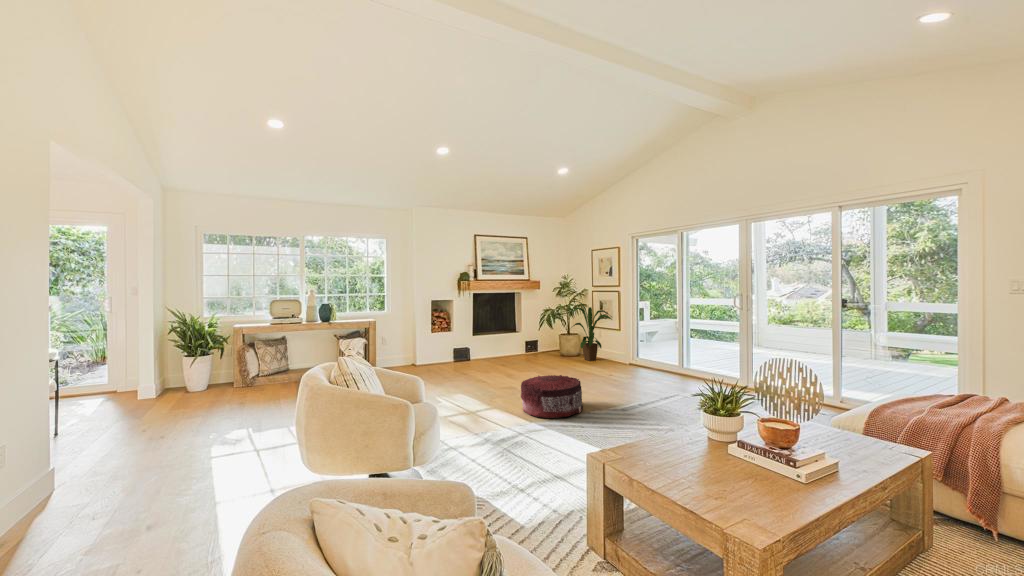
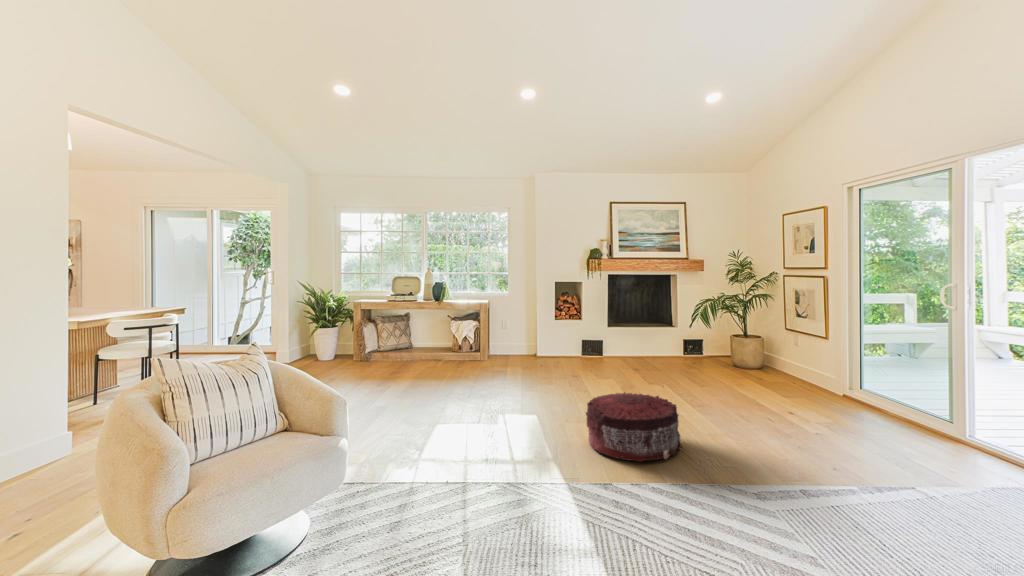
house plant: present [572,302,612,361] -> none [734,288,813,377]

